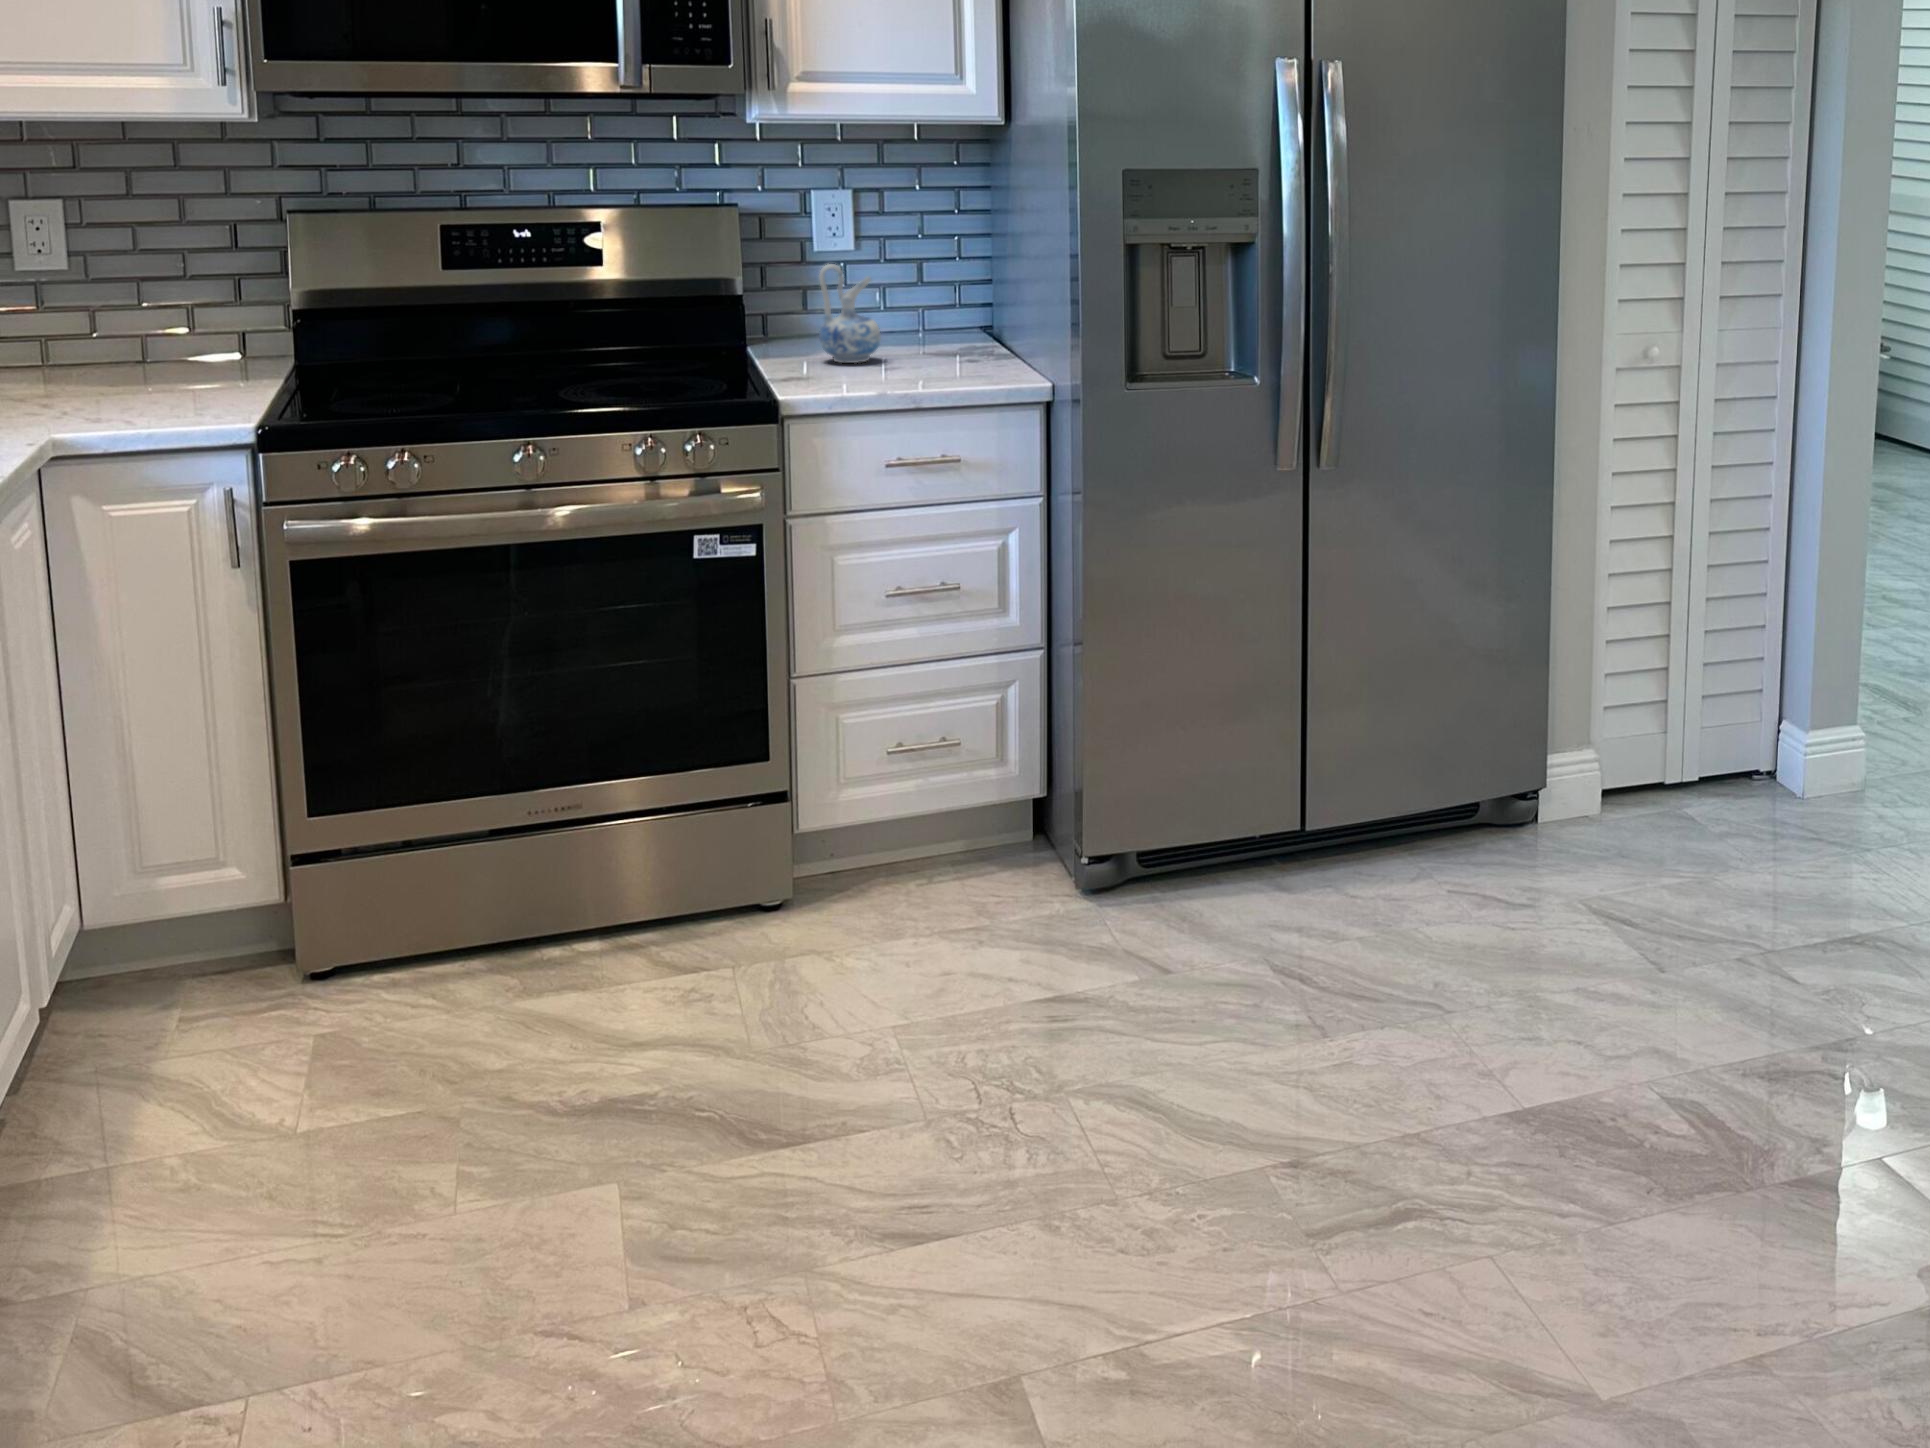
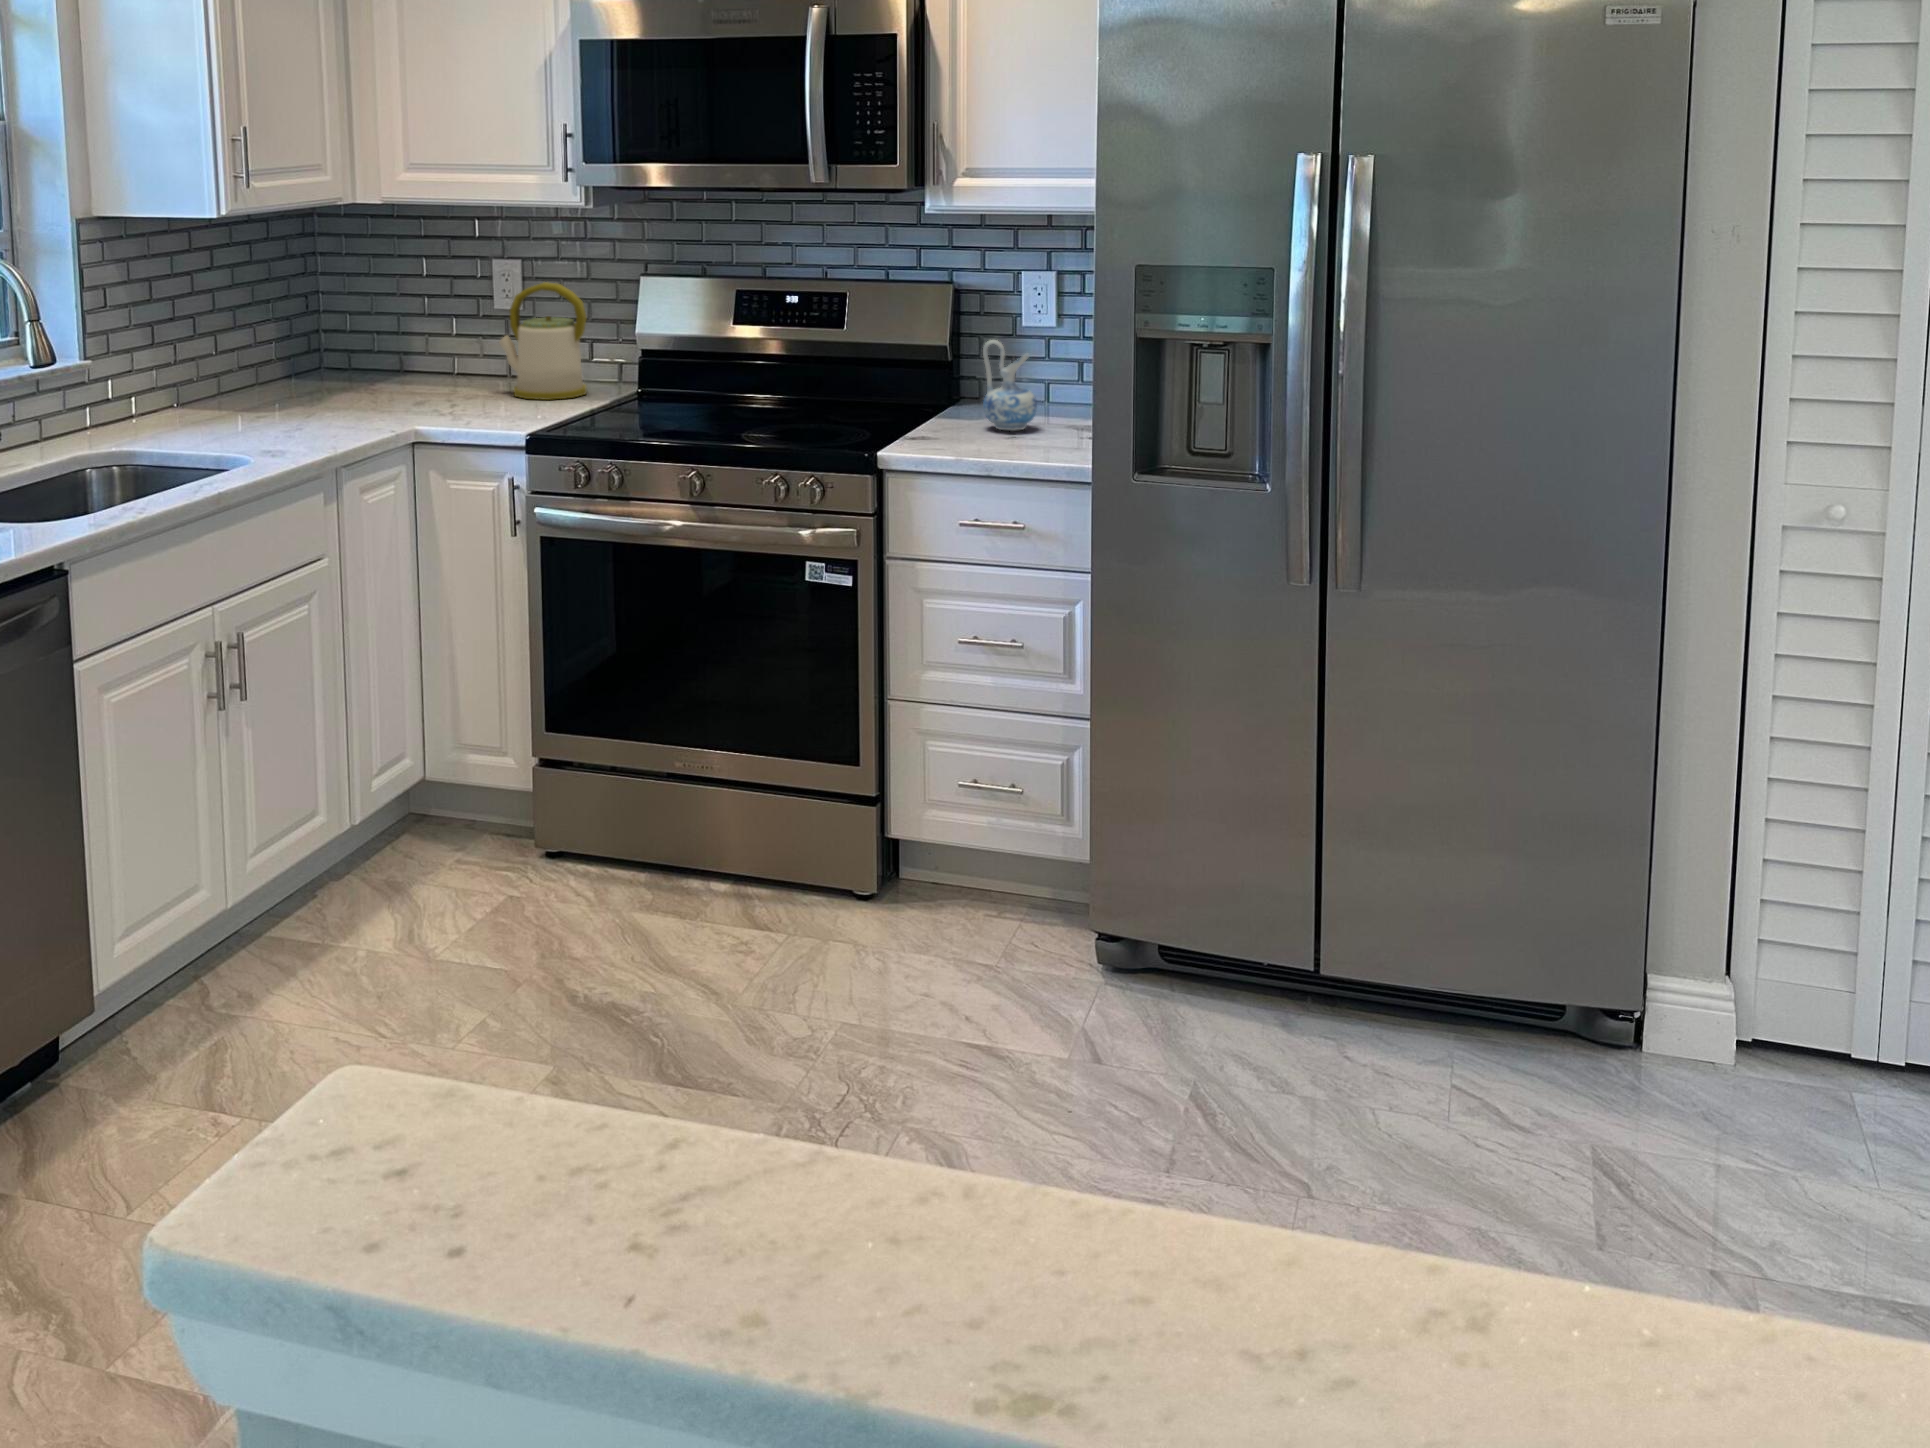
kettle: none [77,229,230,389] -> present [499,282,587,400]

